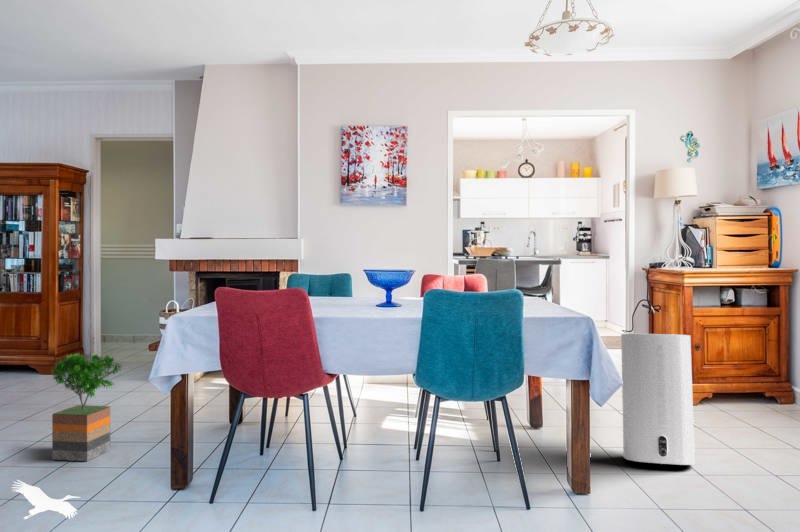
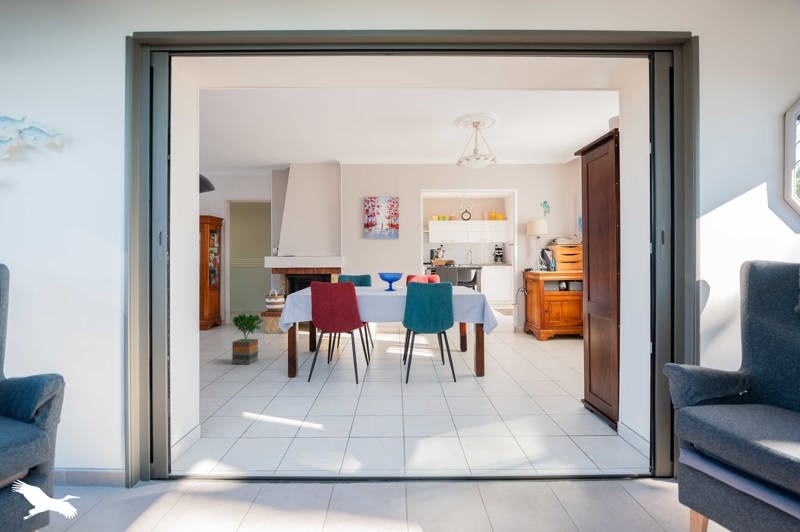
air purifier: present [621,334,695,465] -> none [501,303,533,363]

